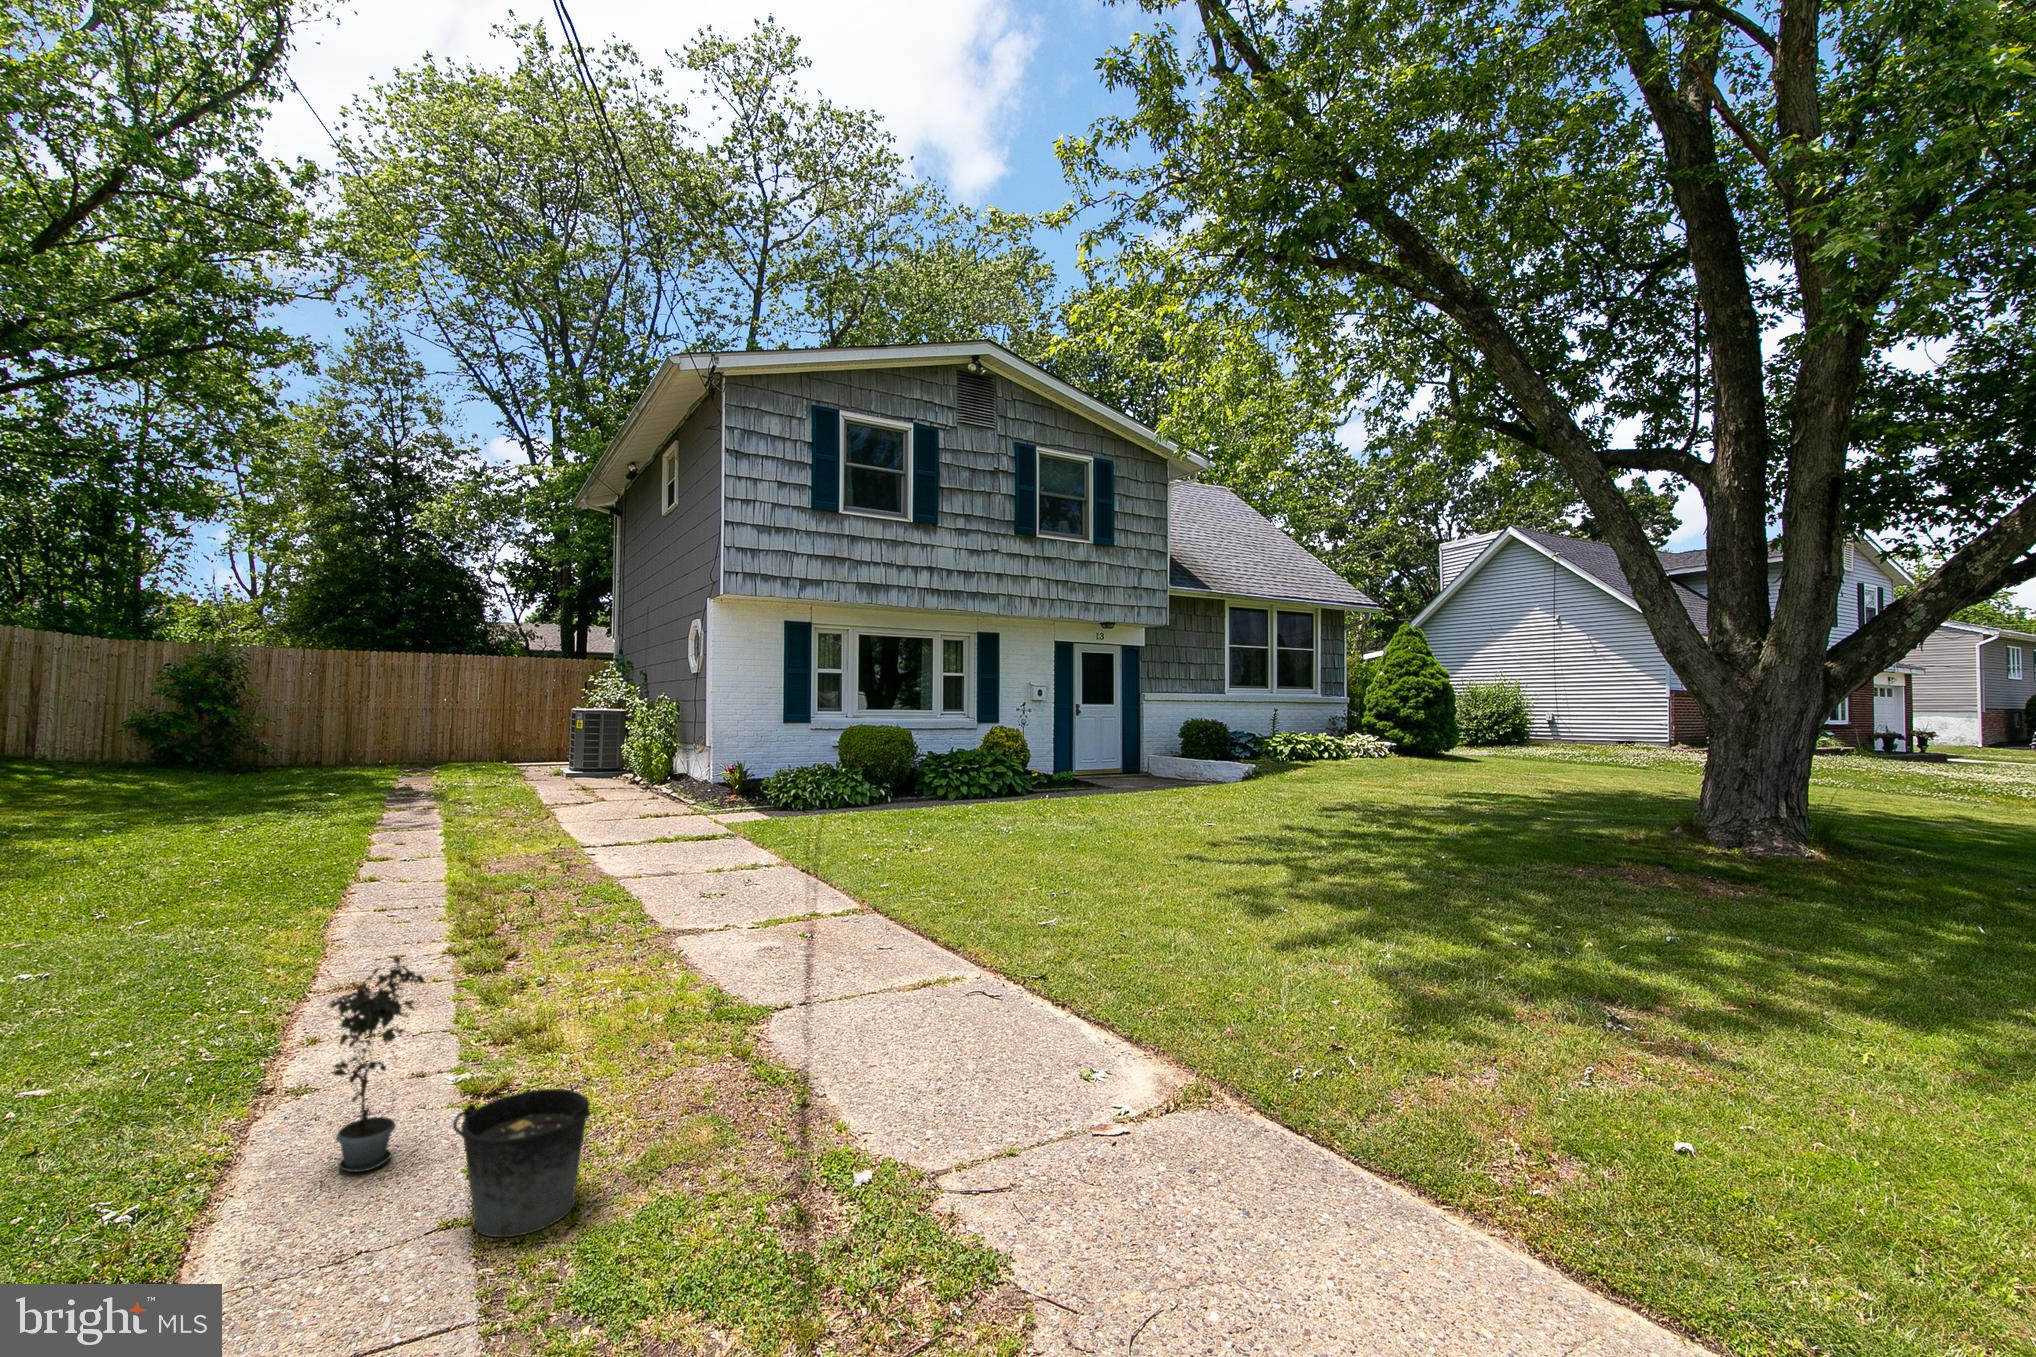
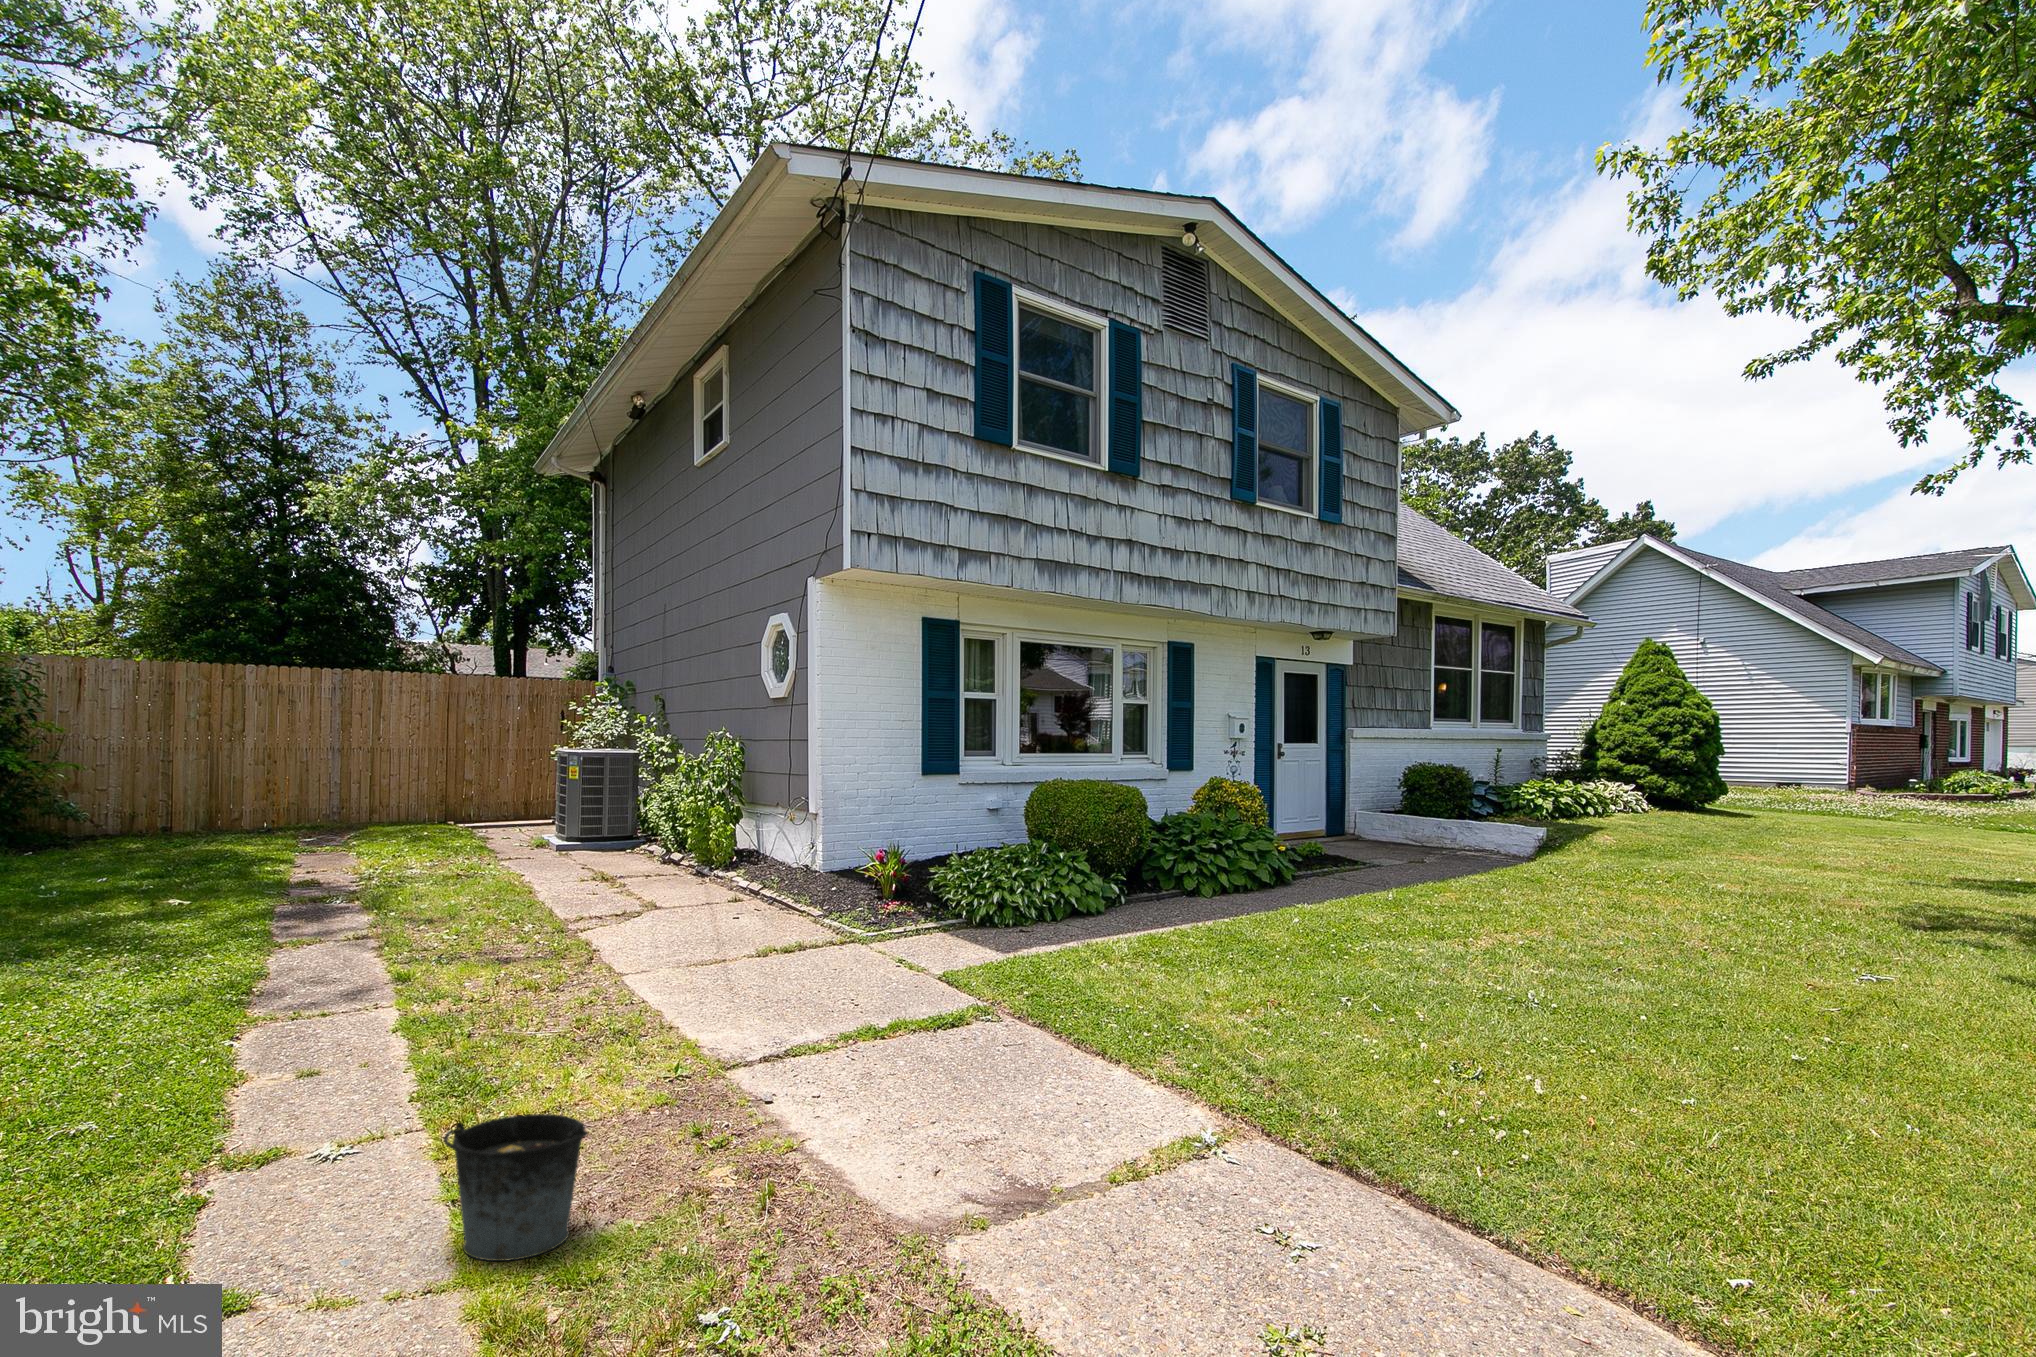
potted plant: present [324,957,424,1172] -> none [291,972,401,1207]

